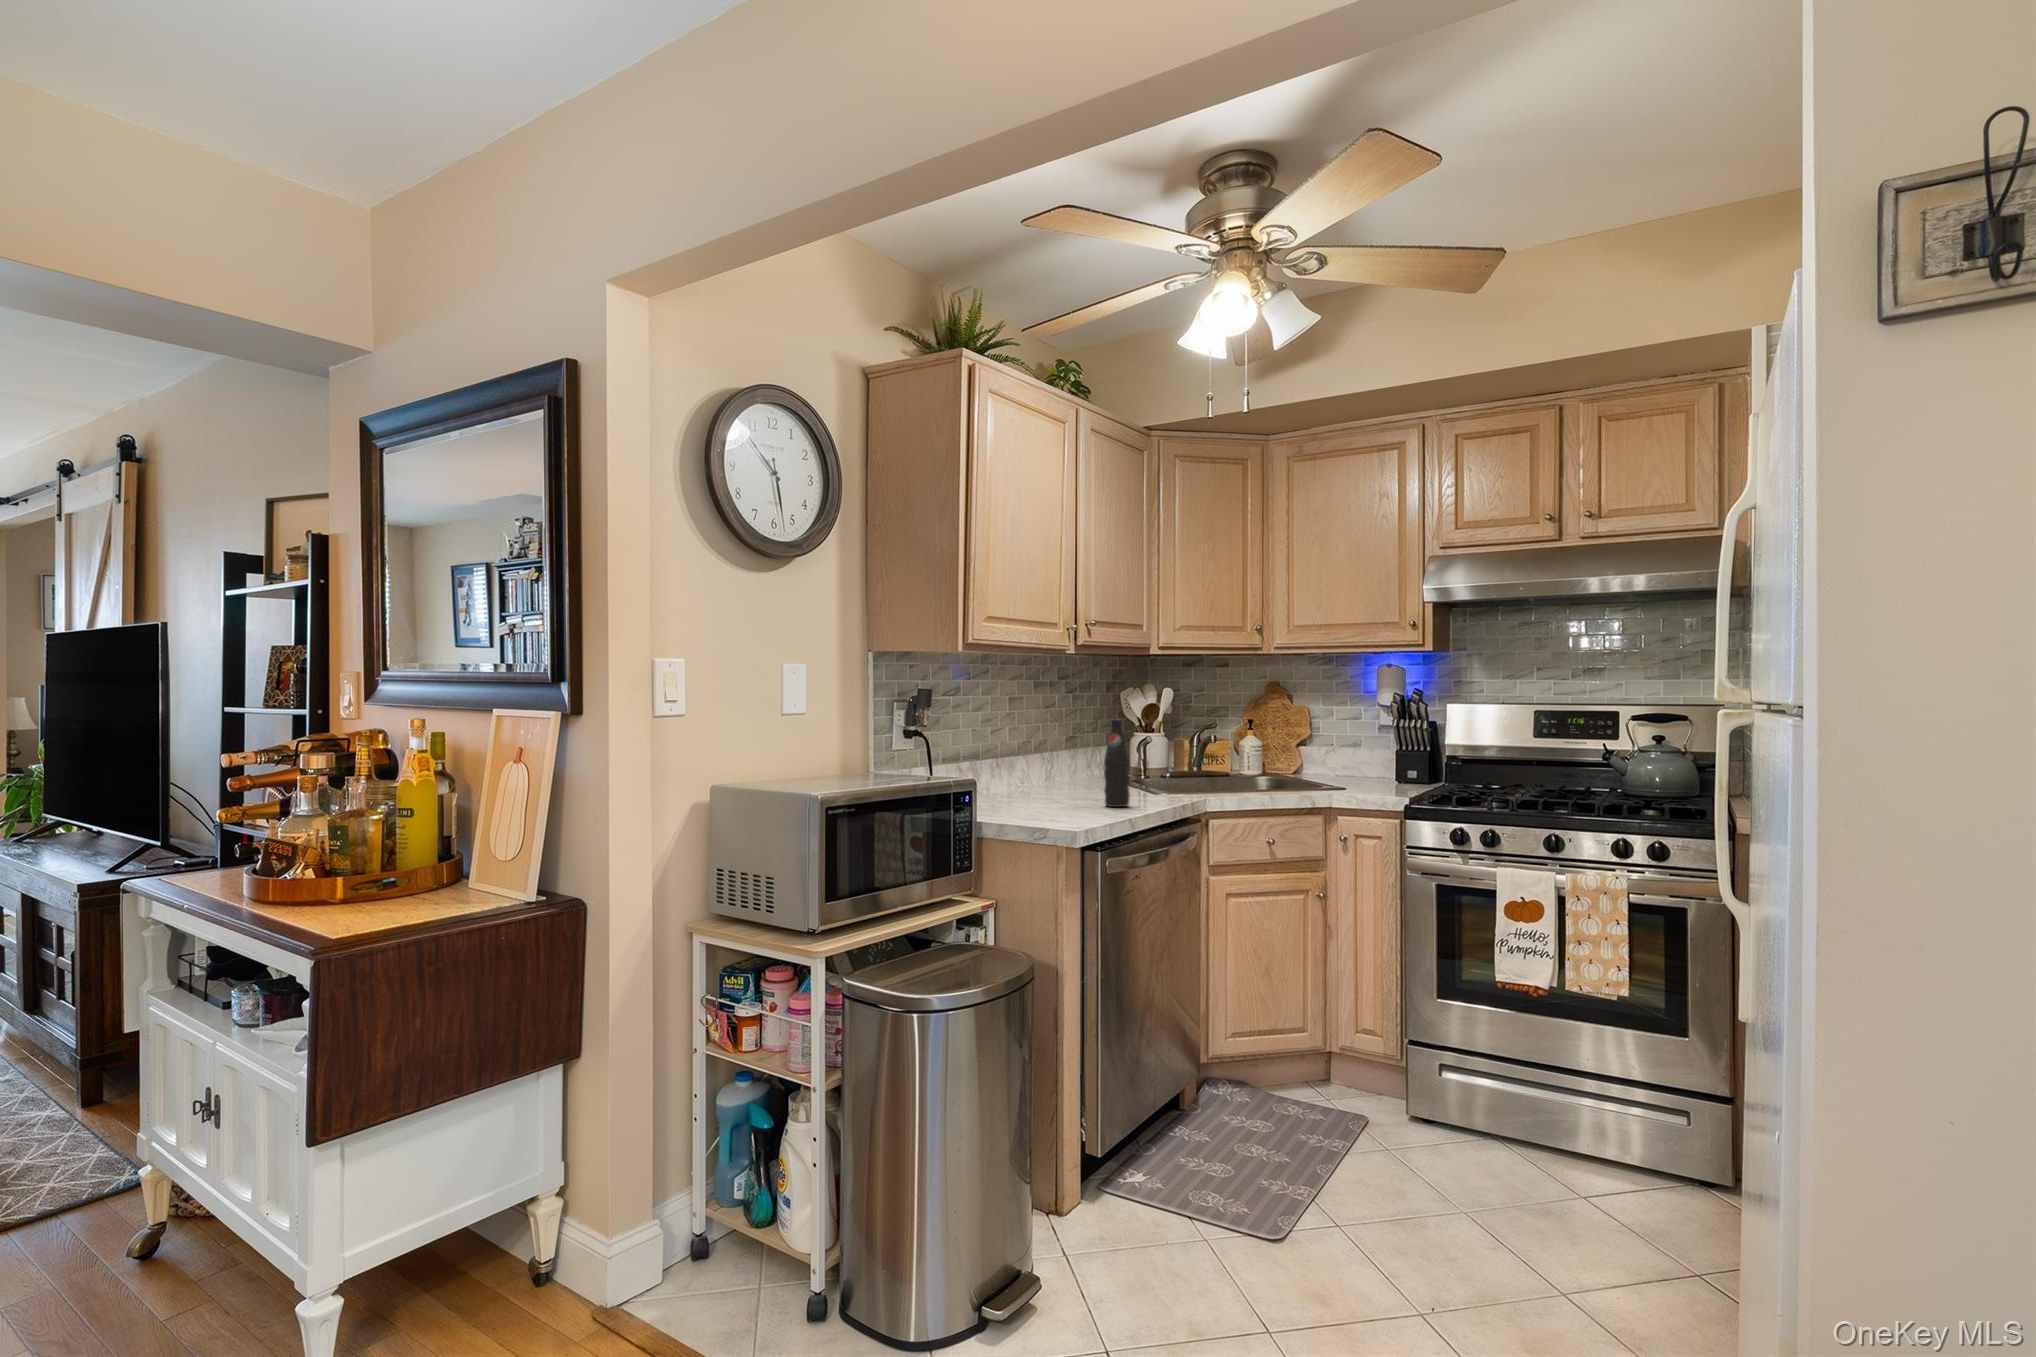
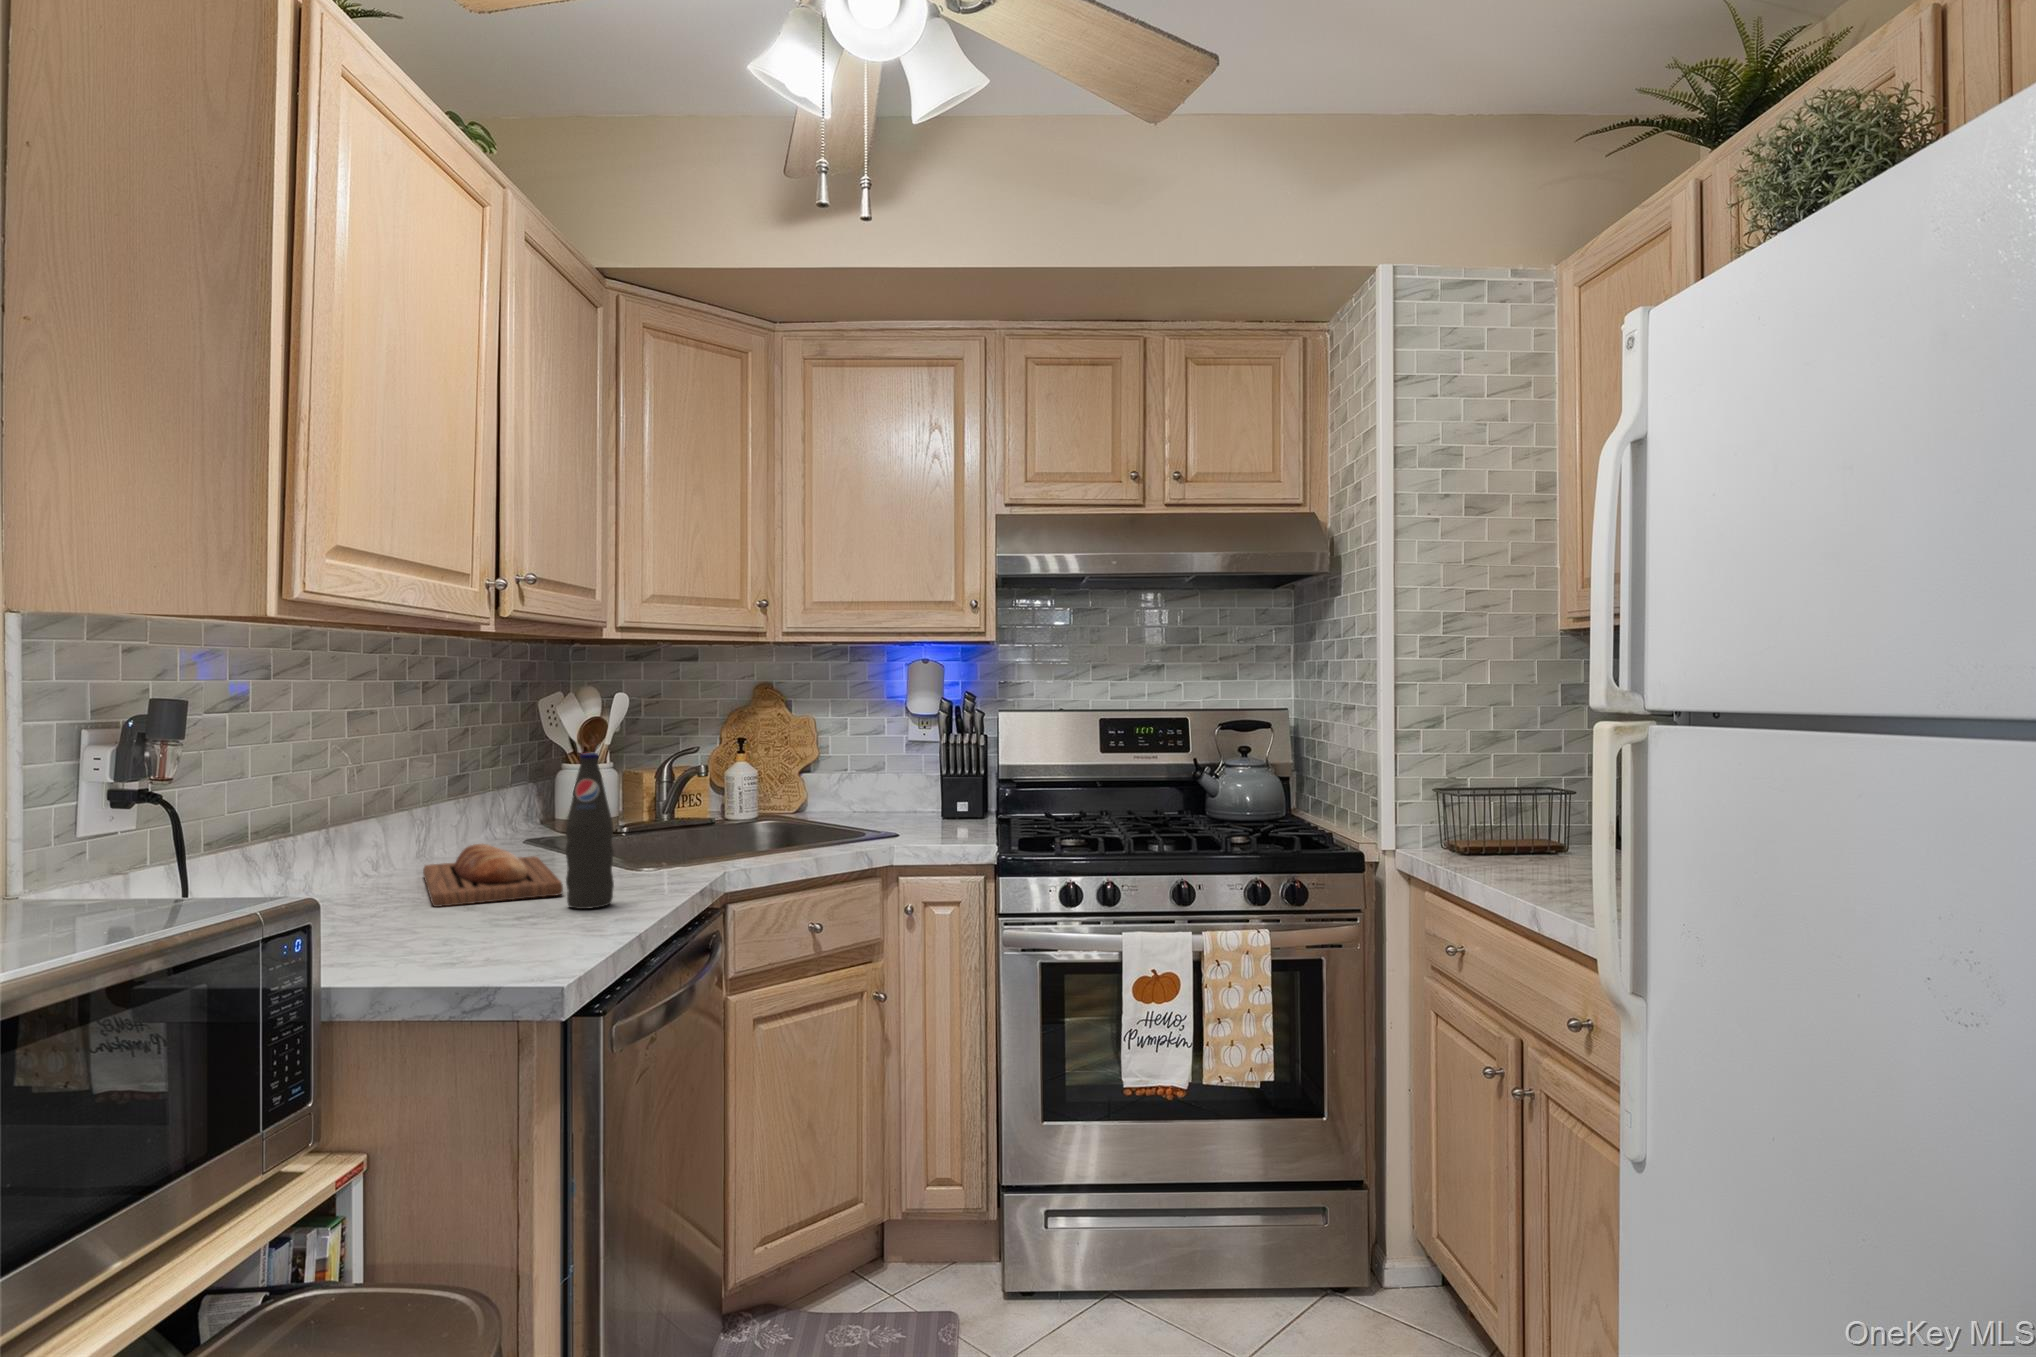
bread loaf: none [1041,772,1107,801] -> present [423,844,563,907]

